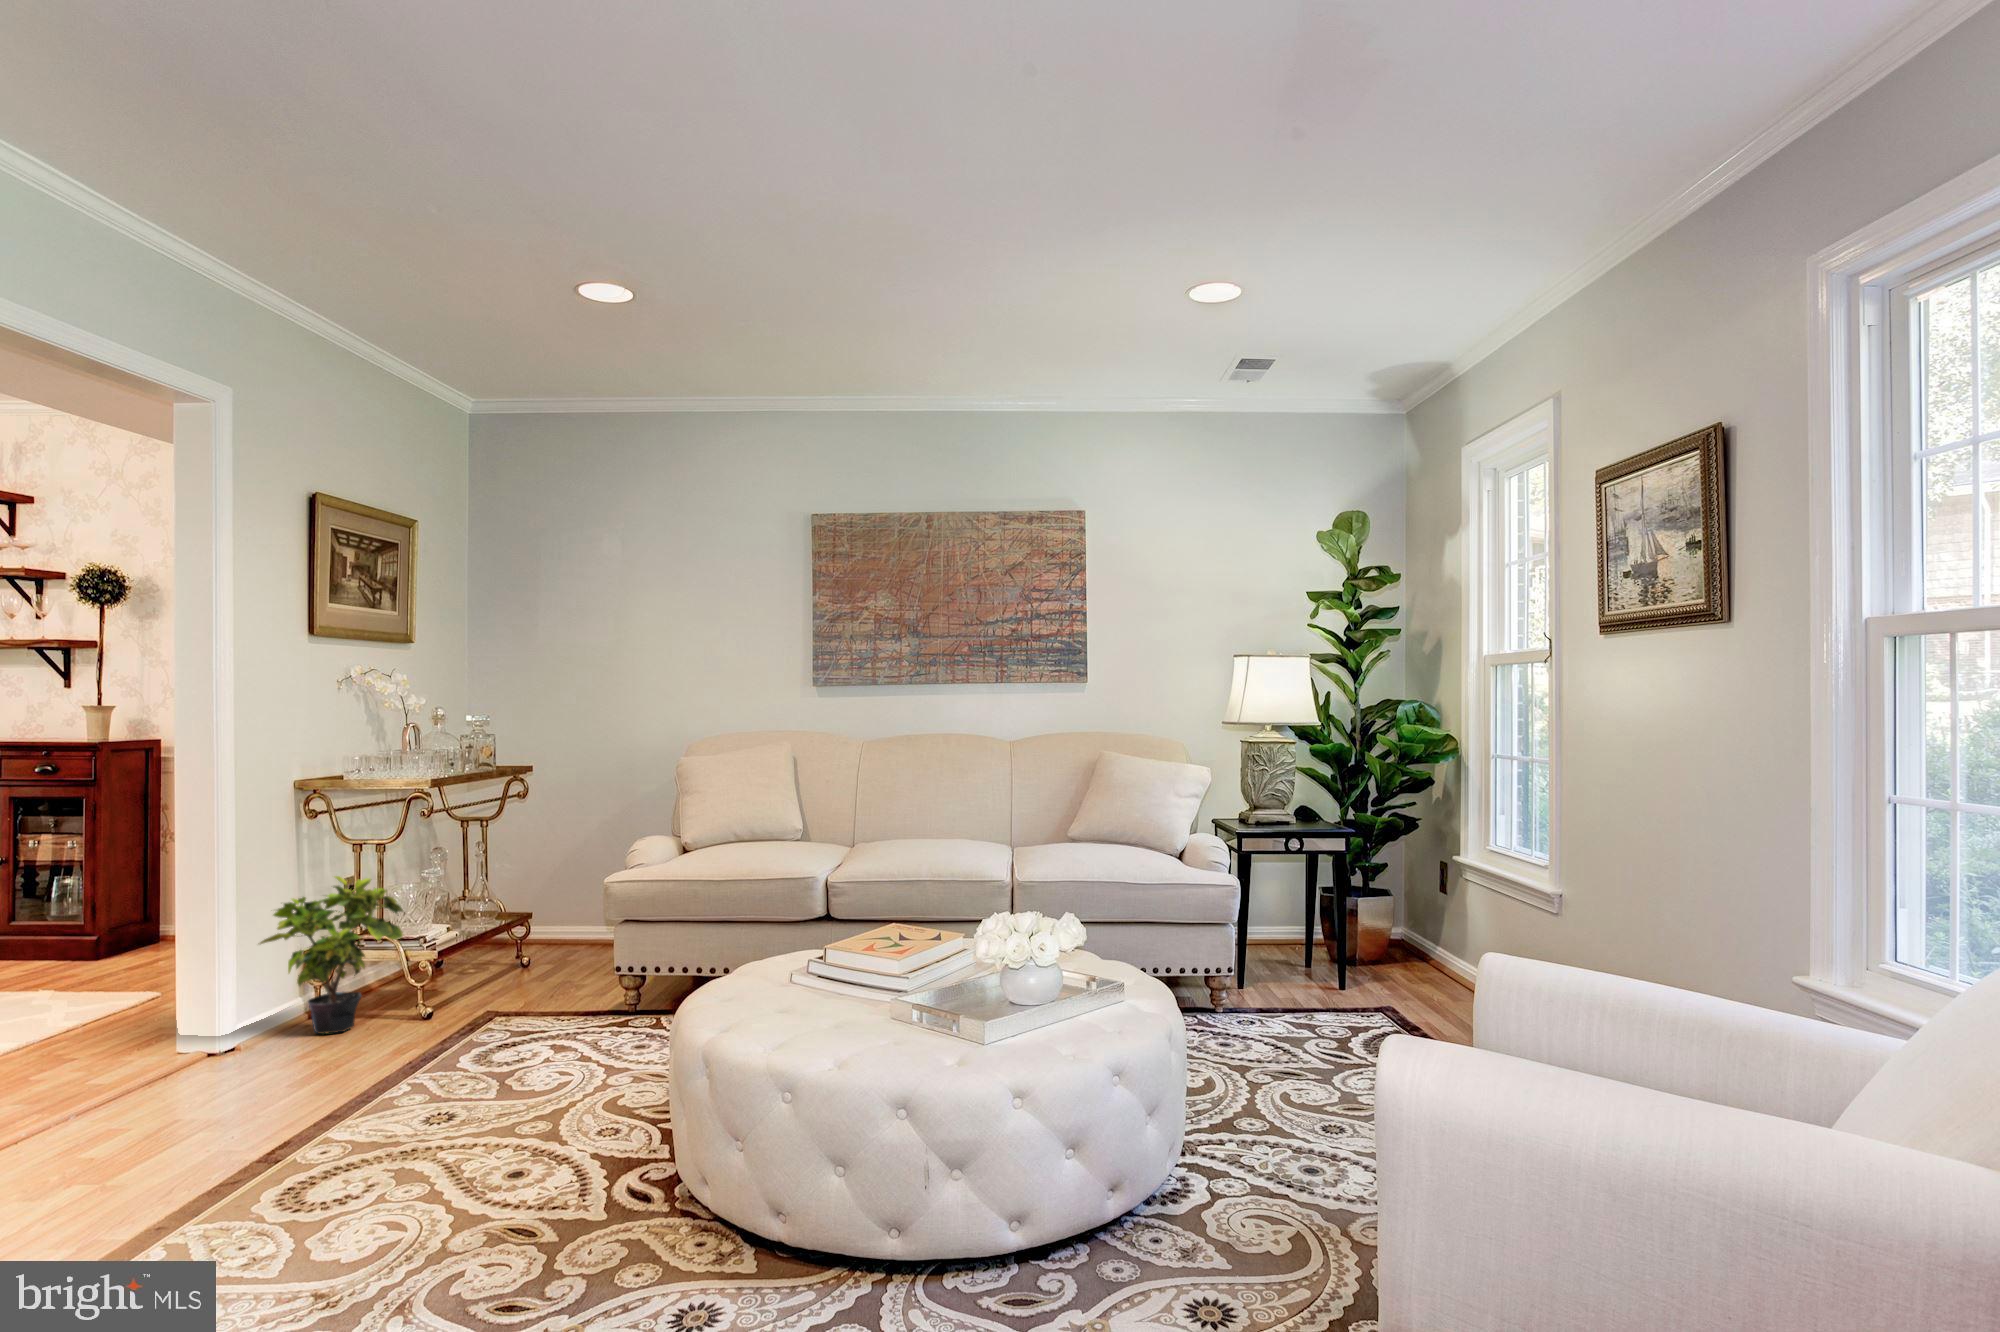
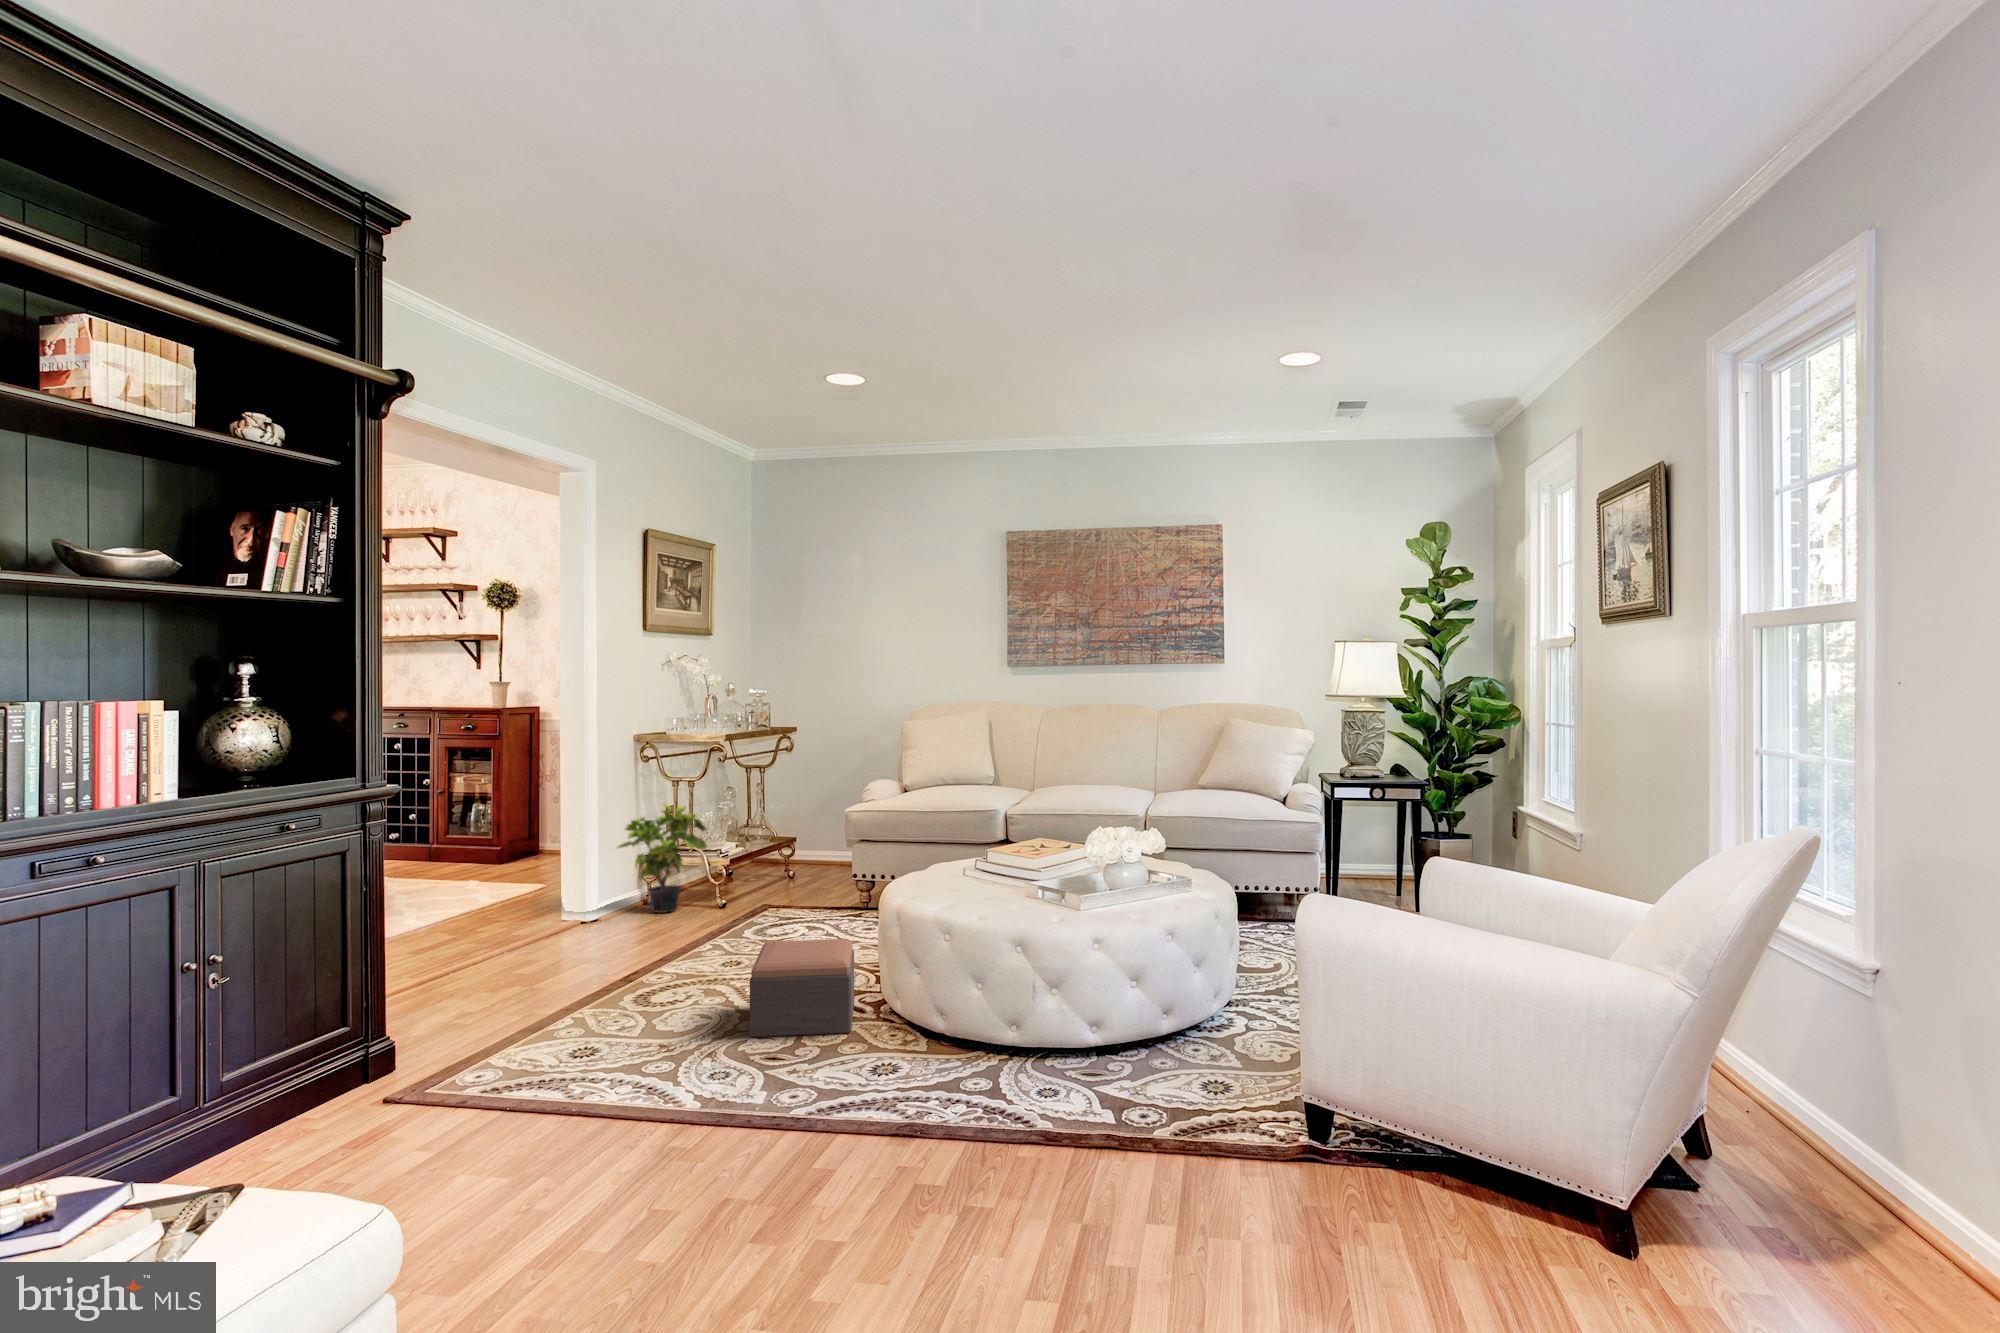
footstool: none [470,1090,637,1271] -> present [750,939,854,1037]

